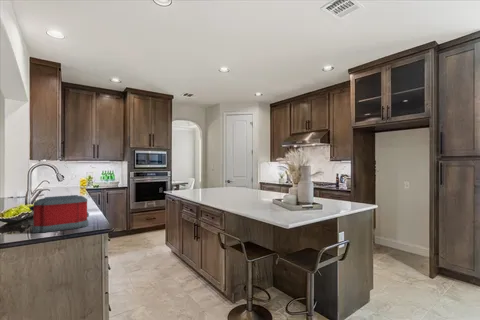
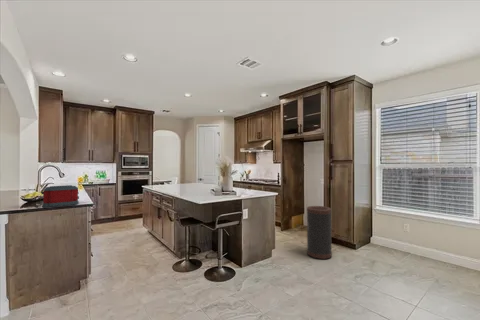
trash can: none [414,224,458,306] -> present [307,206,332,259]

